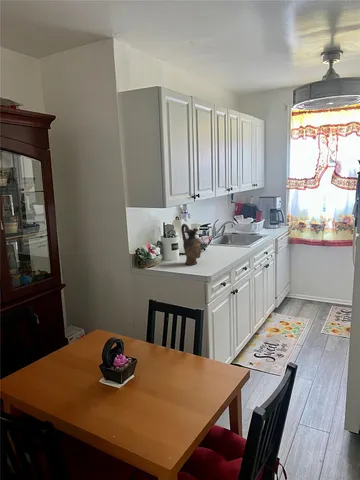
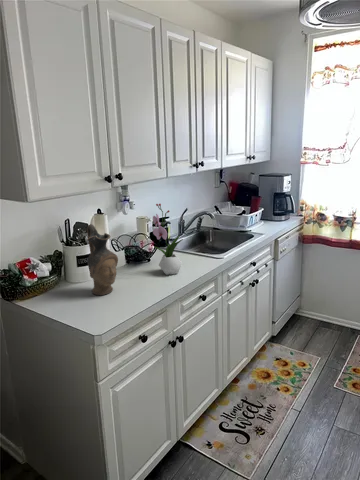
flower arrangement: none [213,212,233,256] -> present [153,204,183,275]

